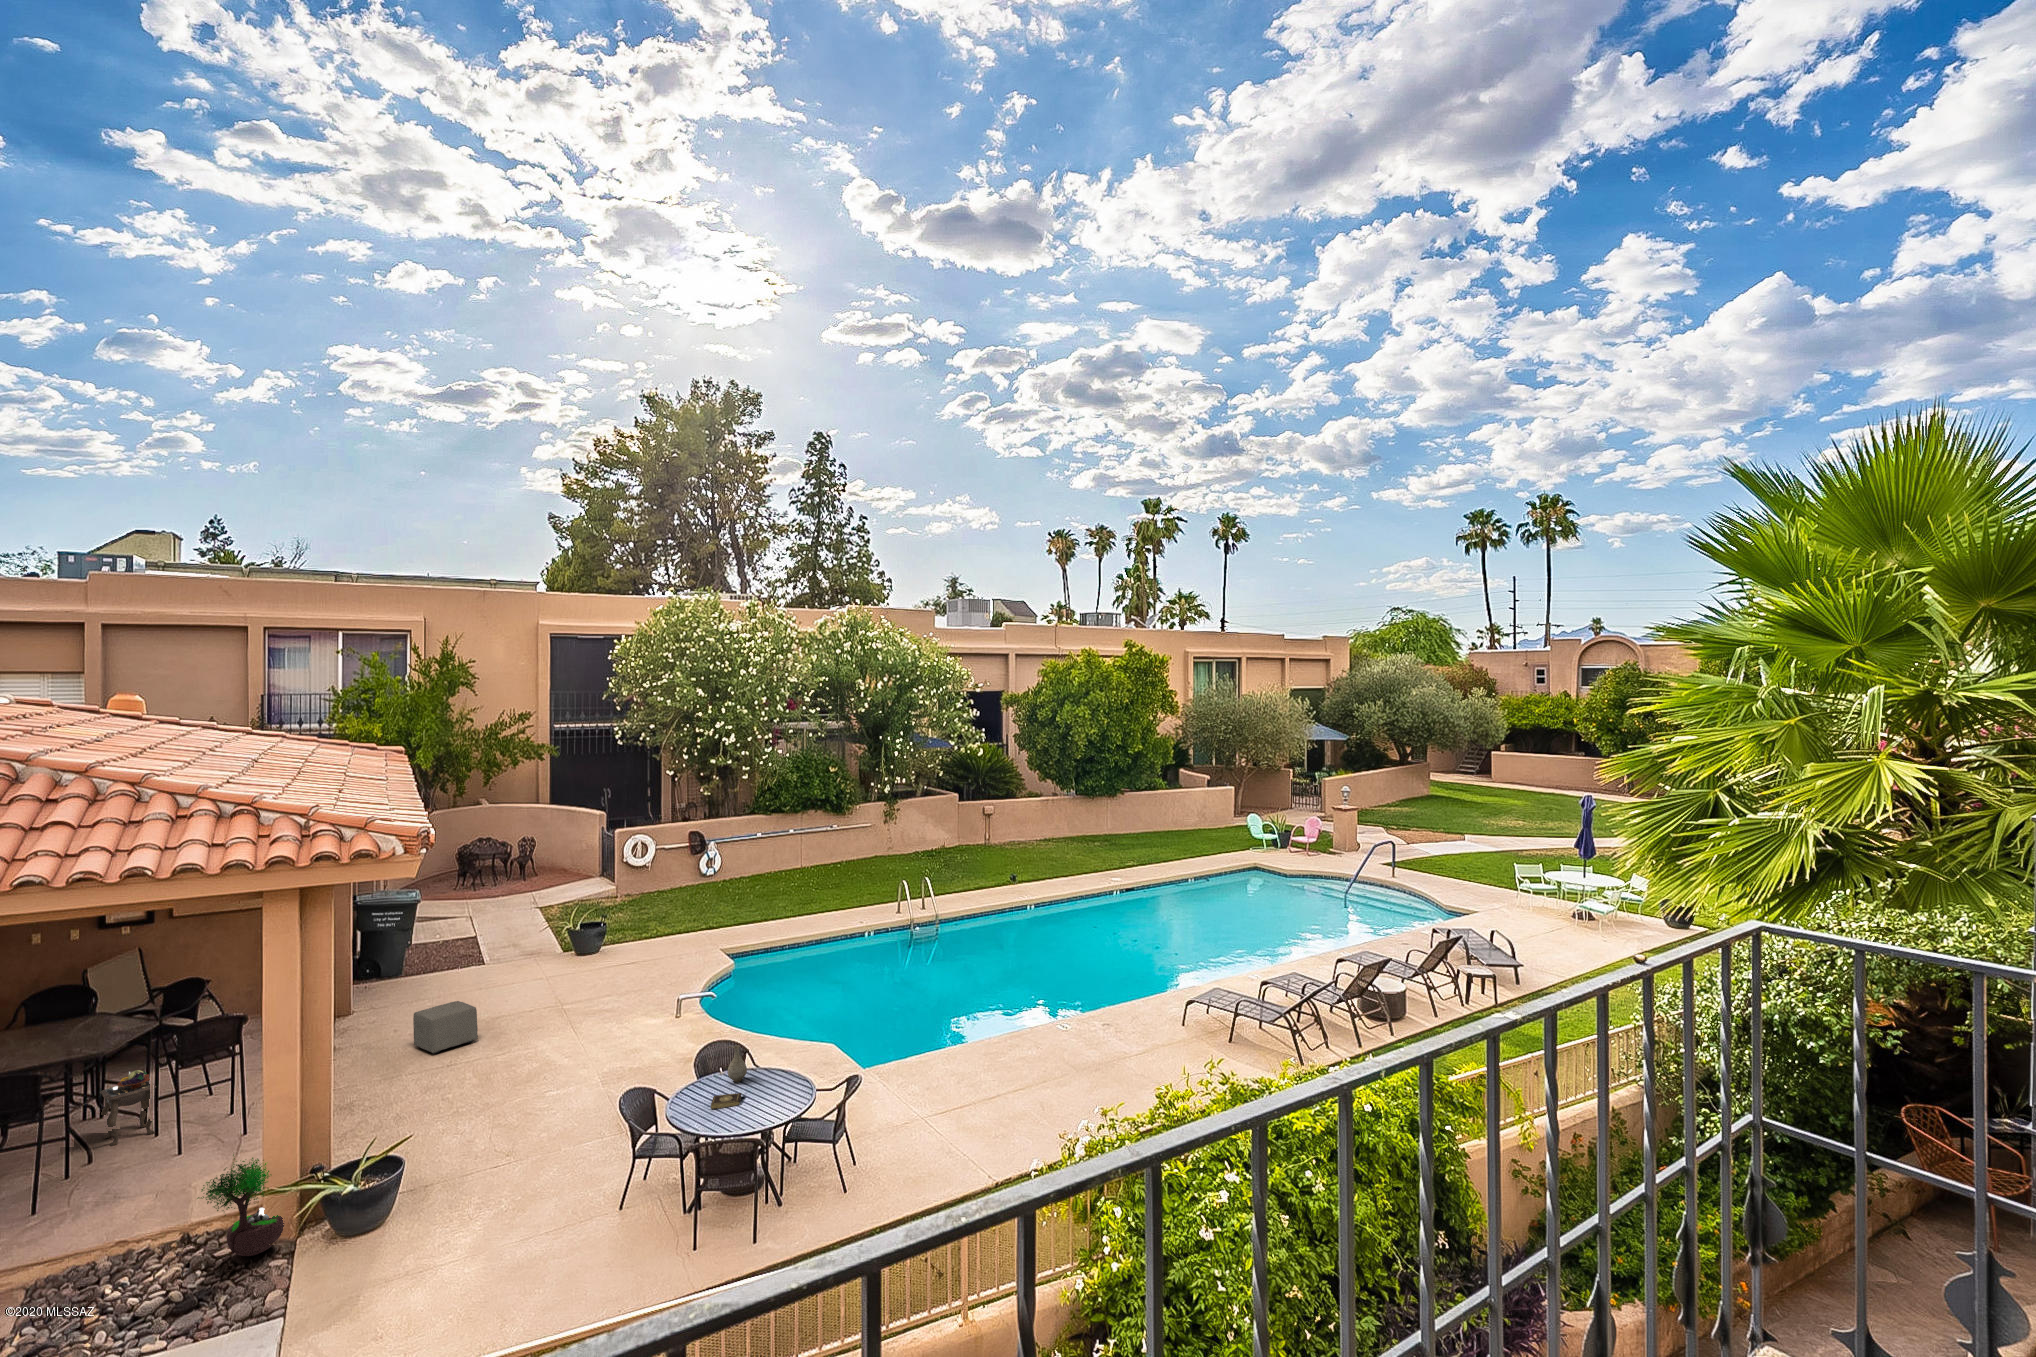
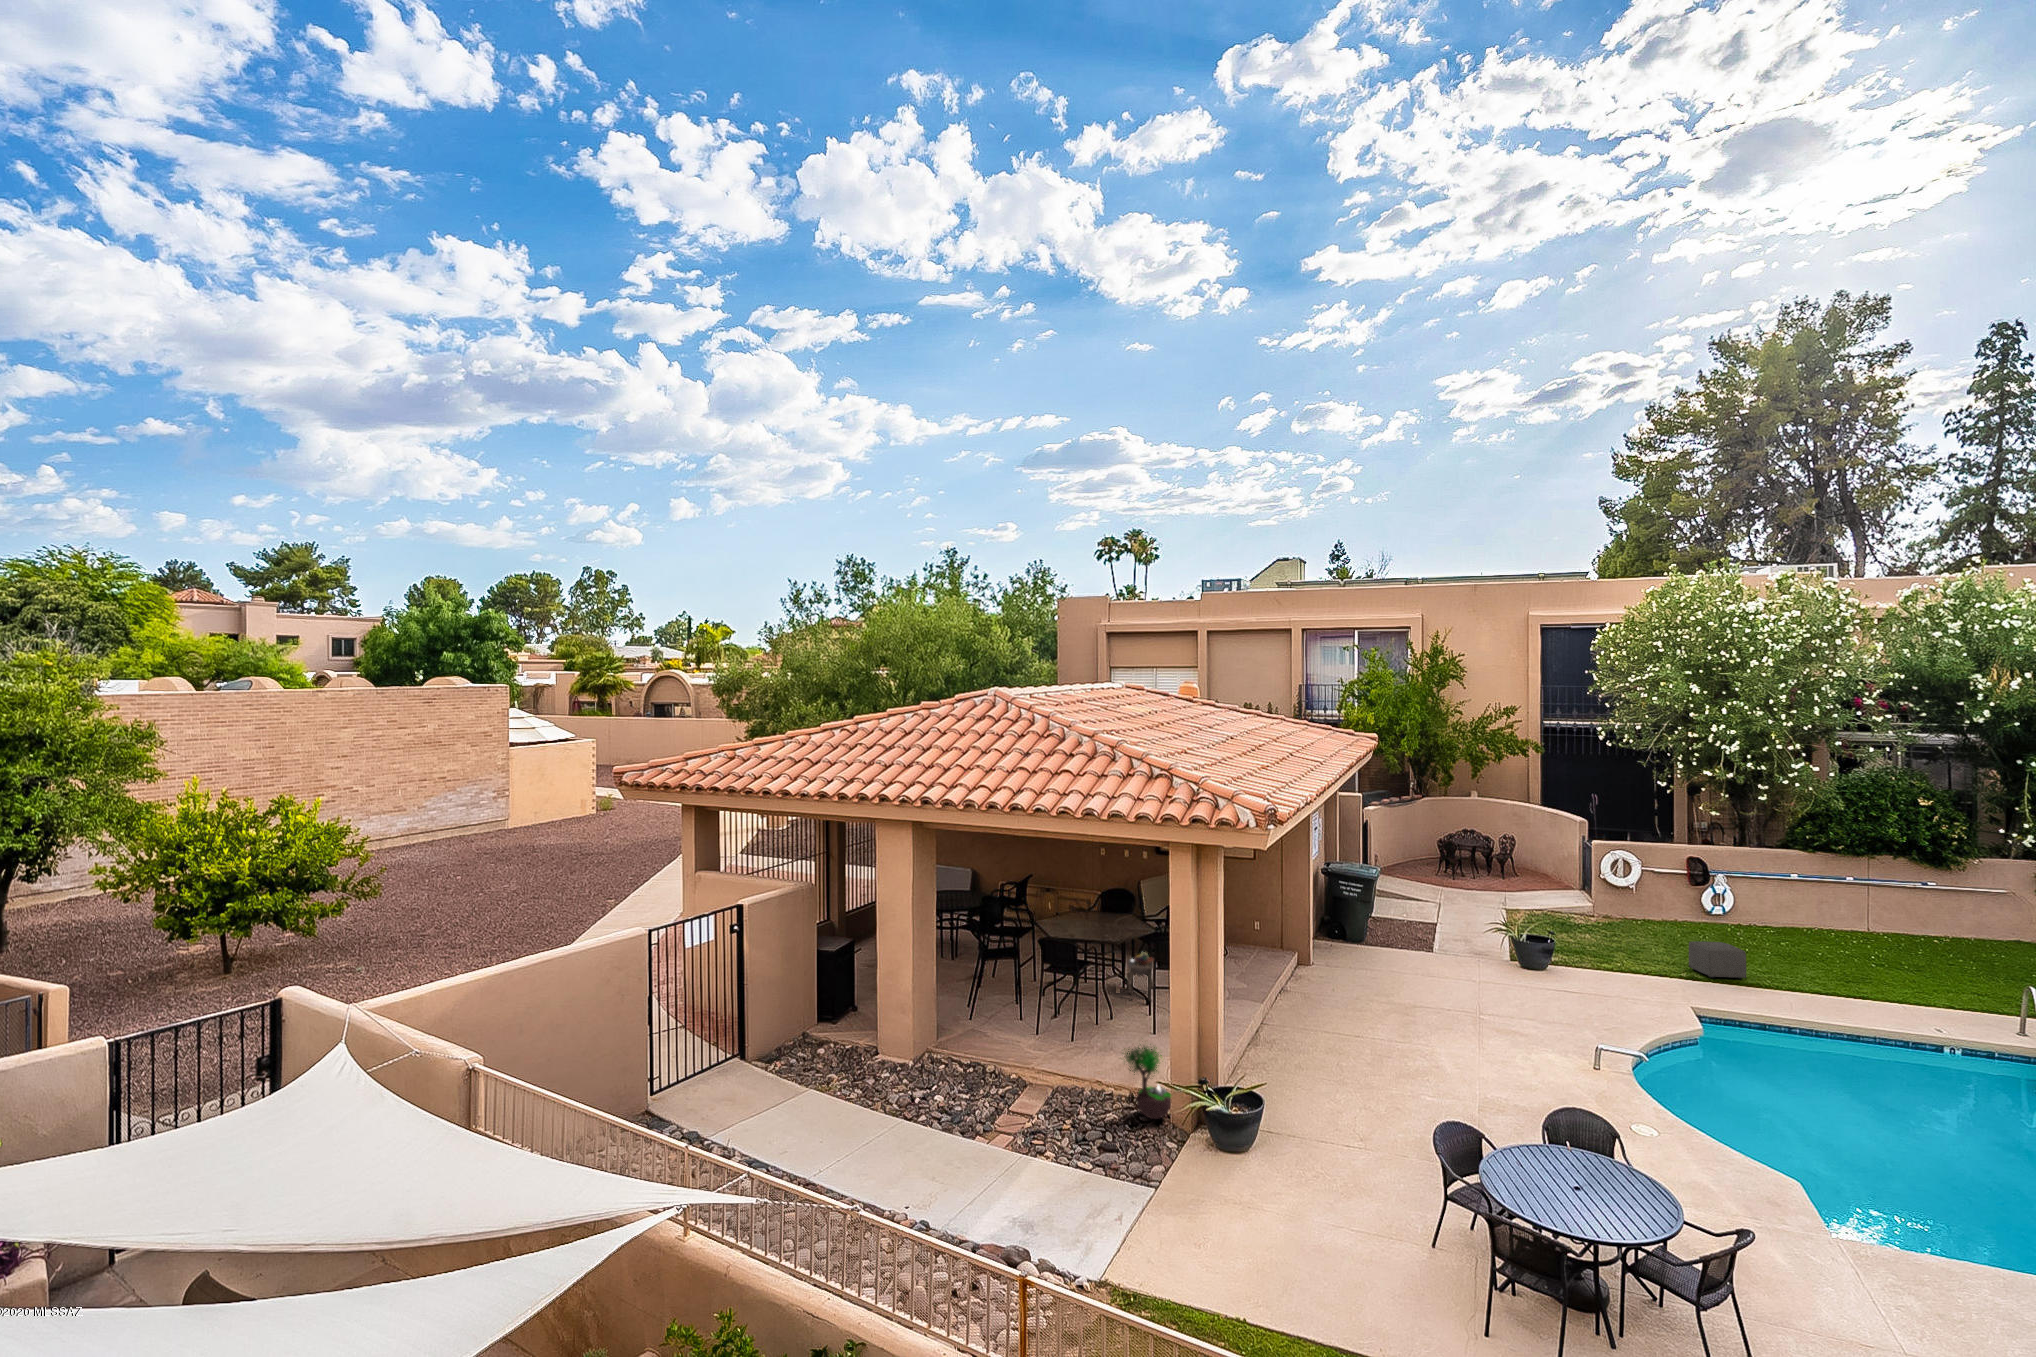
ottoman: present [413,1001,478,1054] -> present [1689,941,1746,979]
vase: present [728,1045,747,1082] -> none [1552,1126,1578,1172]
book: present [711,1093,742,1109] -> none [1509,1173,1553,1200]

